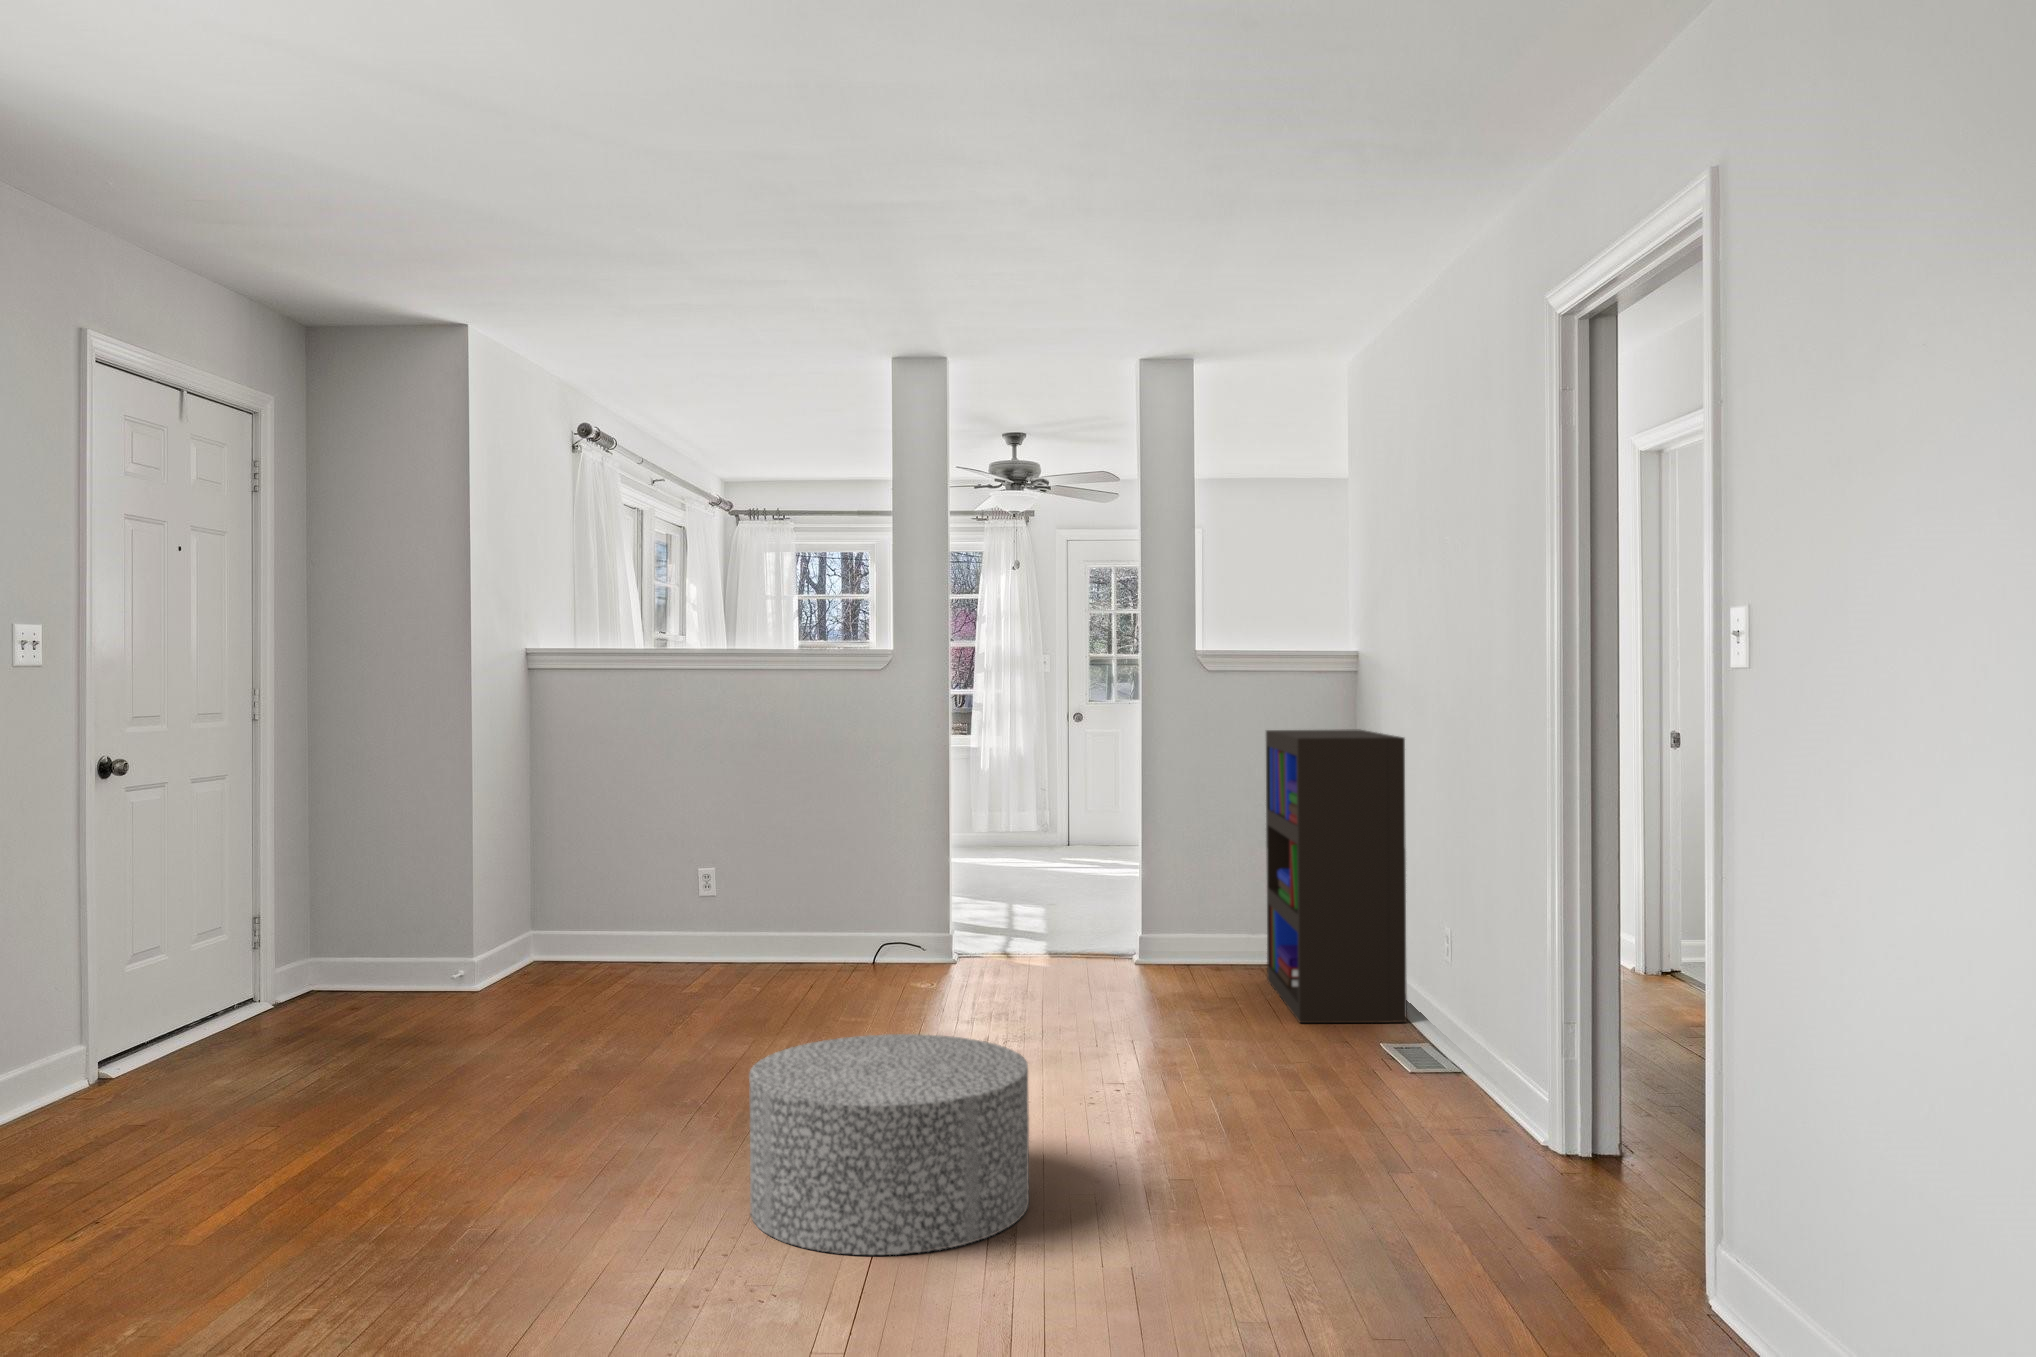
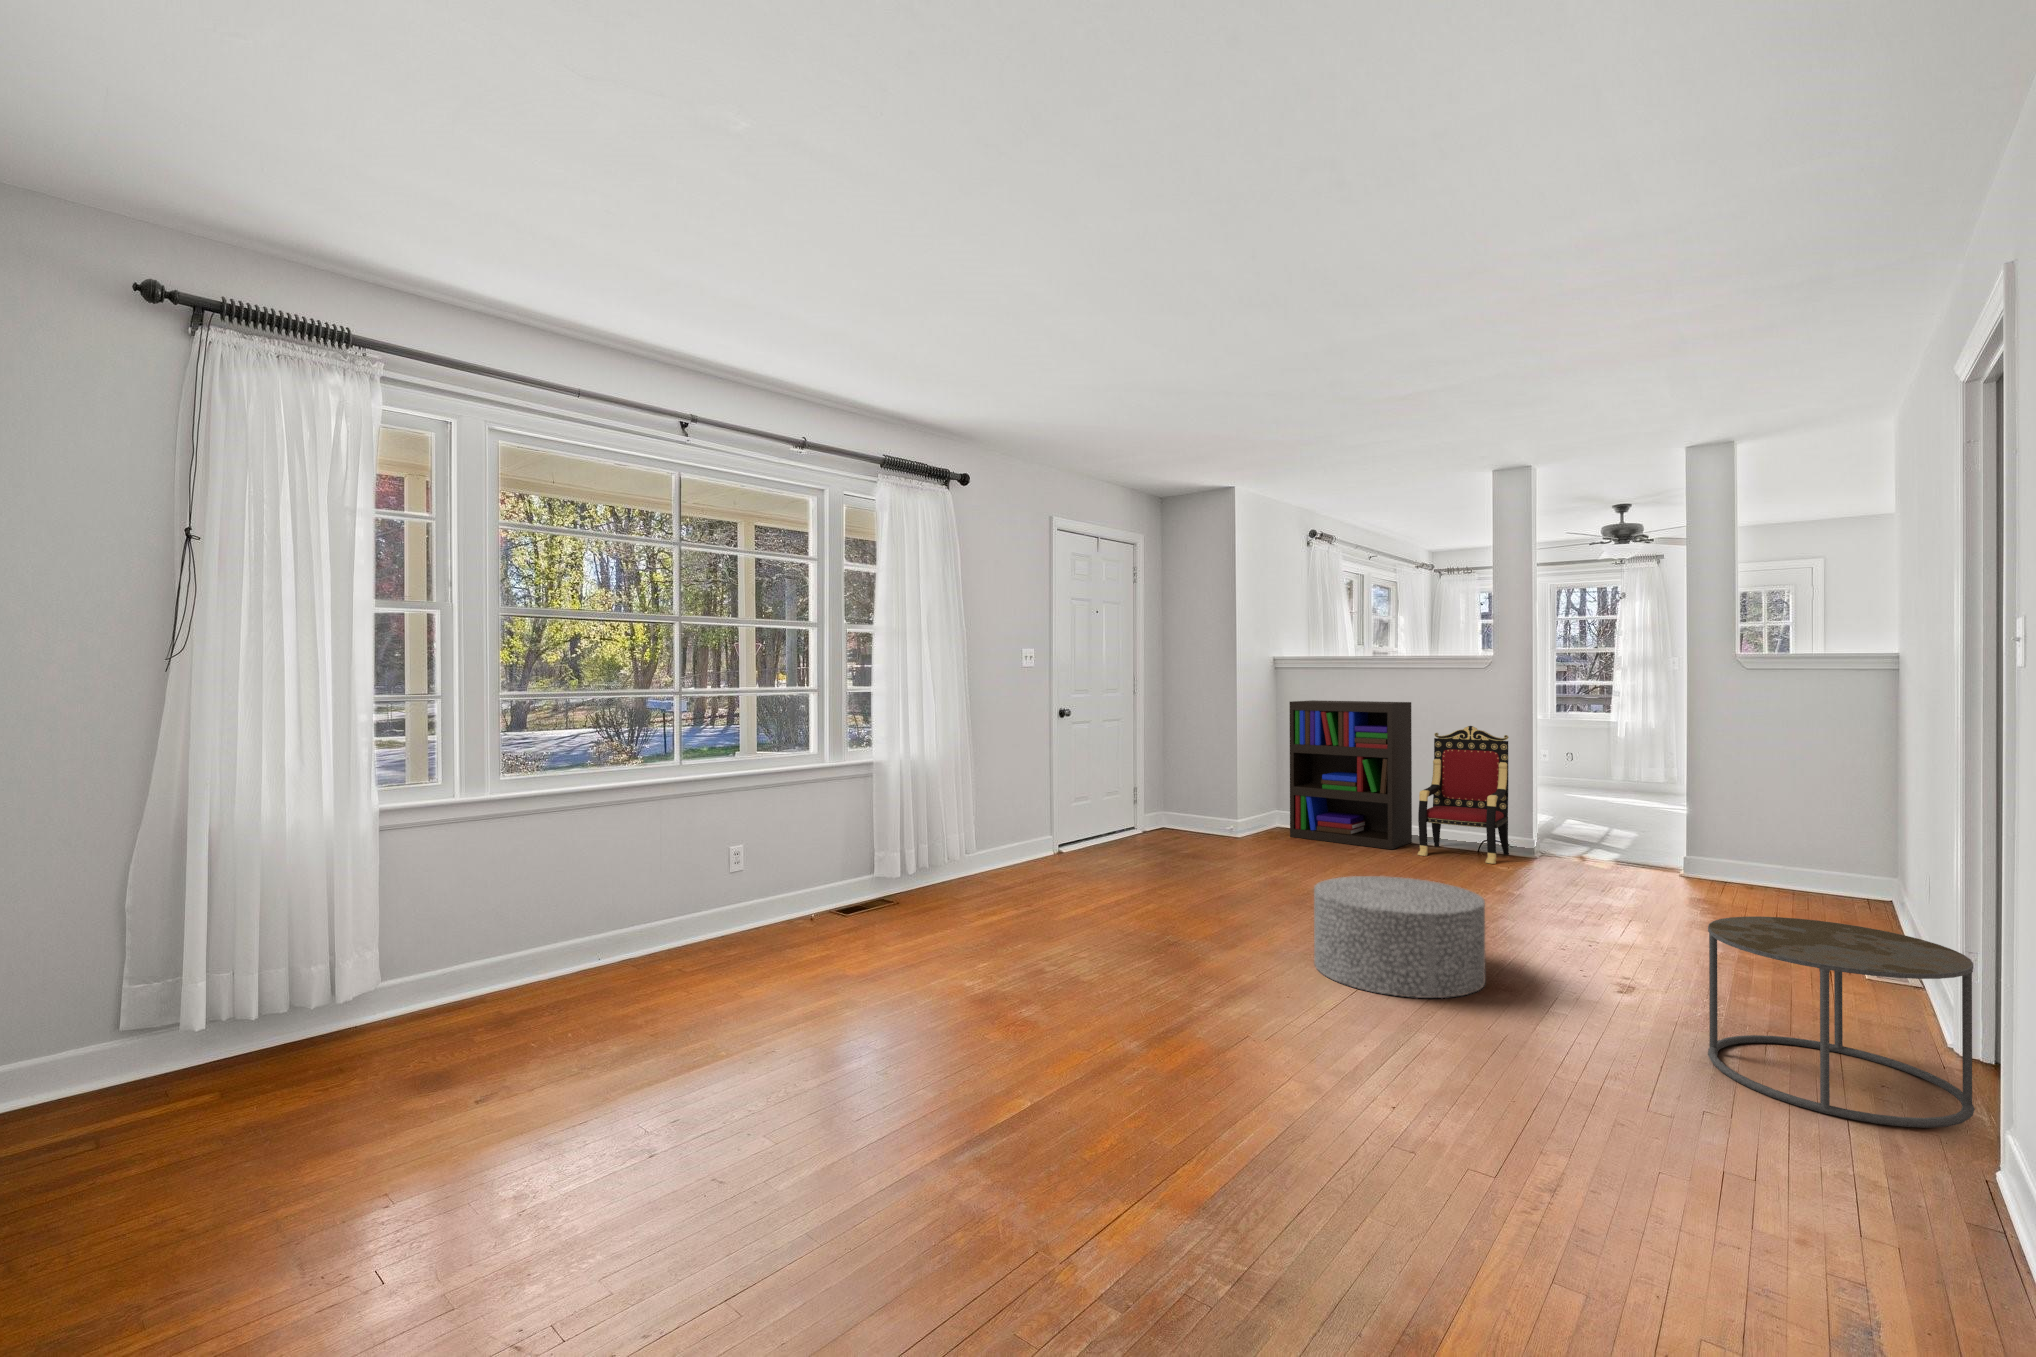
bookshelf: present [1266,729,1407,1023] -> present [1289,700,1412,849]
armchair: none [792,762,916,982] -> present [1417,726,1509,864]
side table: none [1350,1018,1636,1292] -> present [1708,916,1975,1128]

